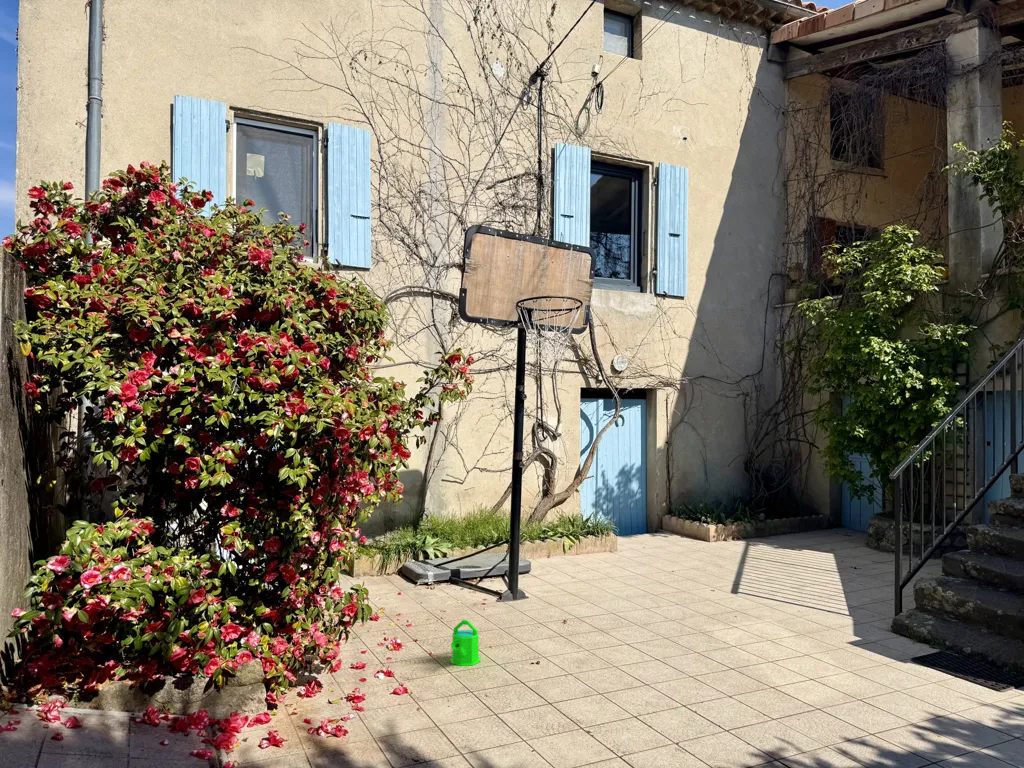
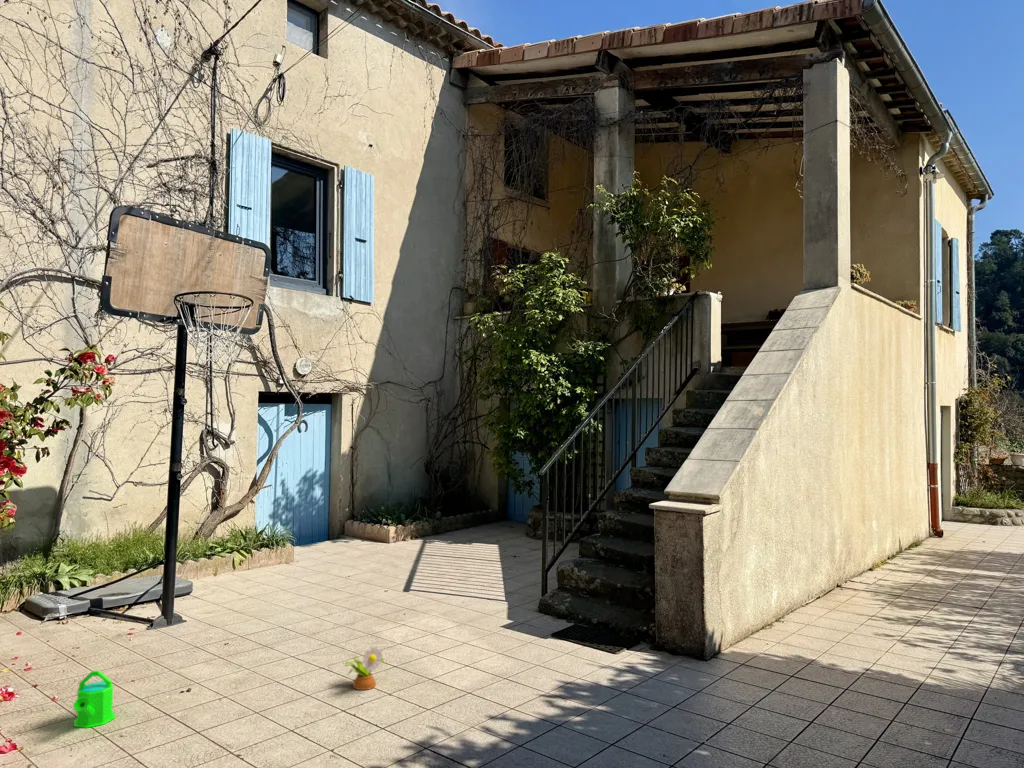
decorative plant: none [669,629,712,670] -> present [345,647,385,690]

